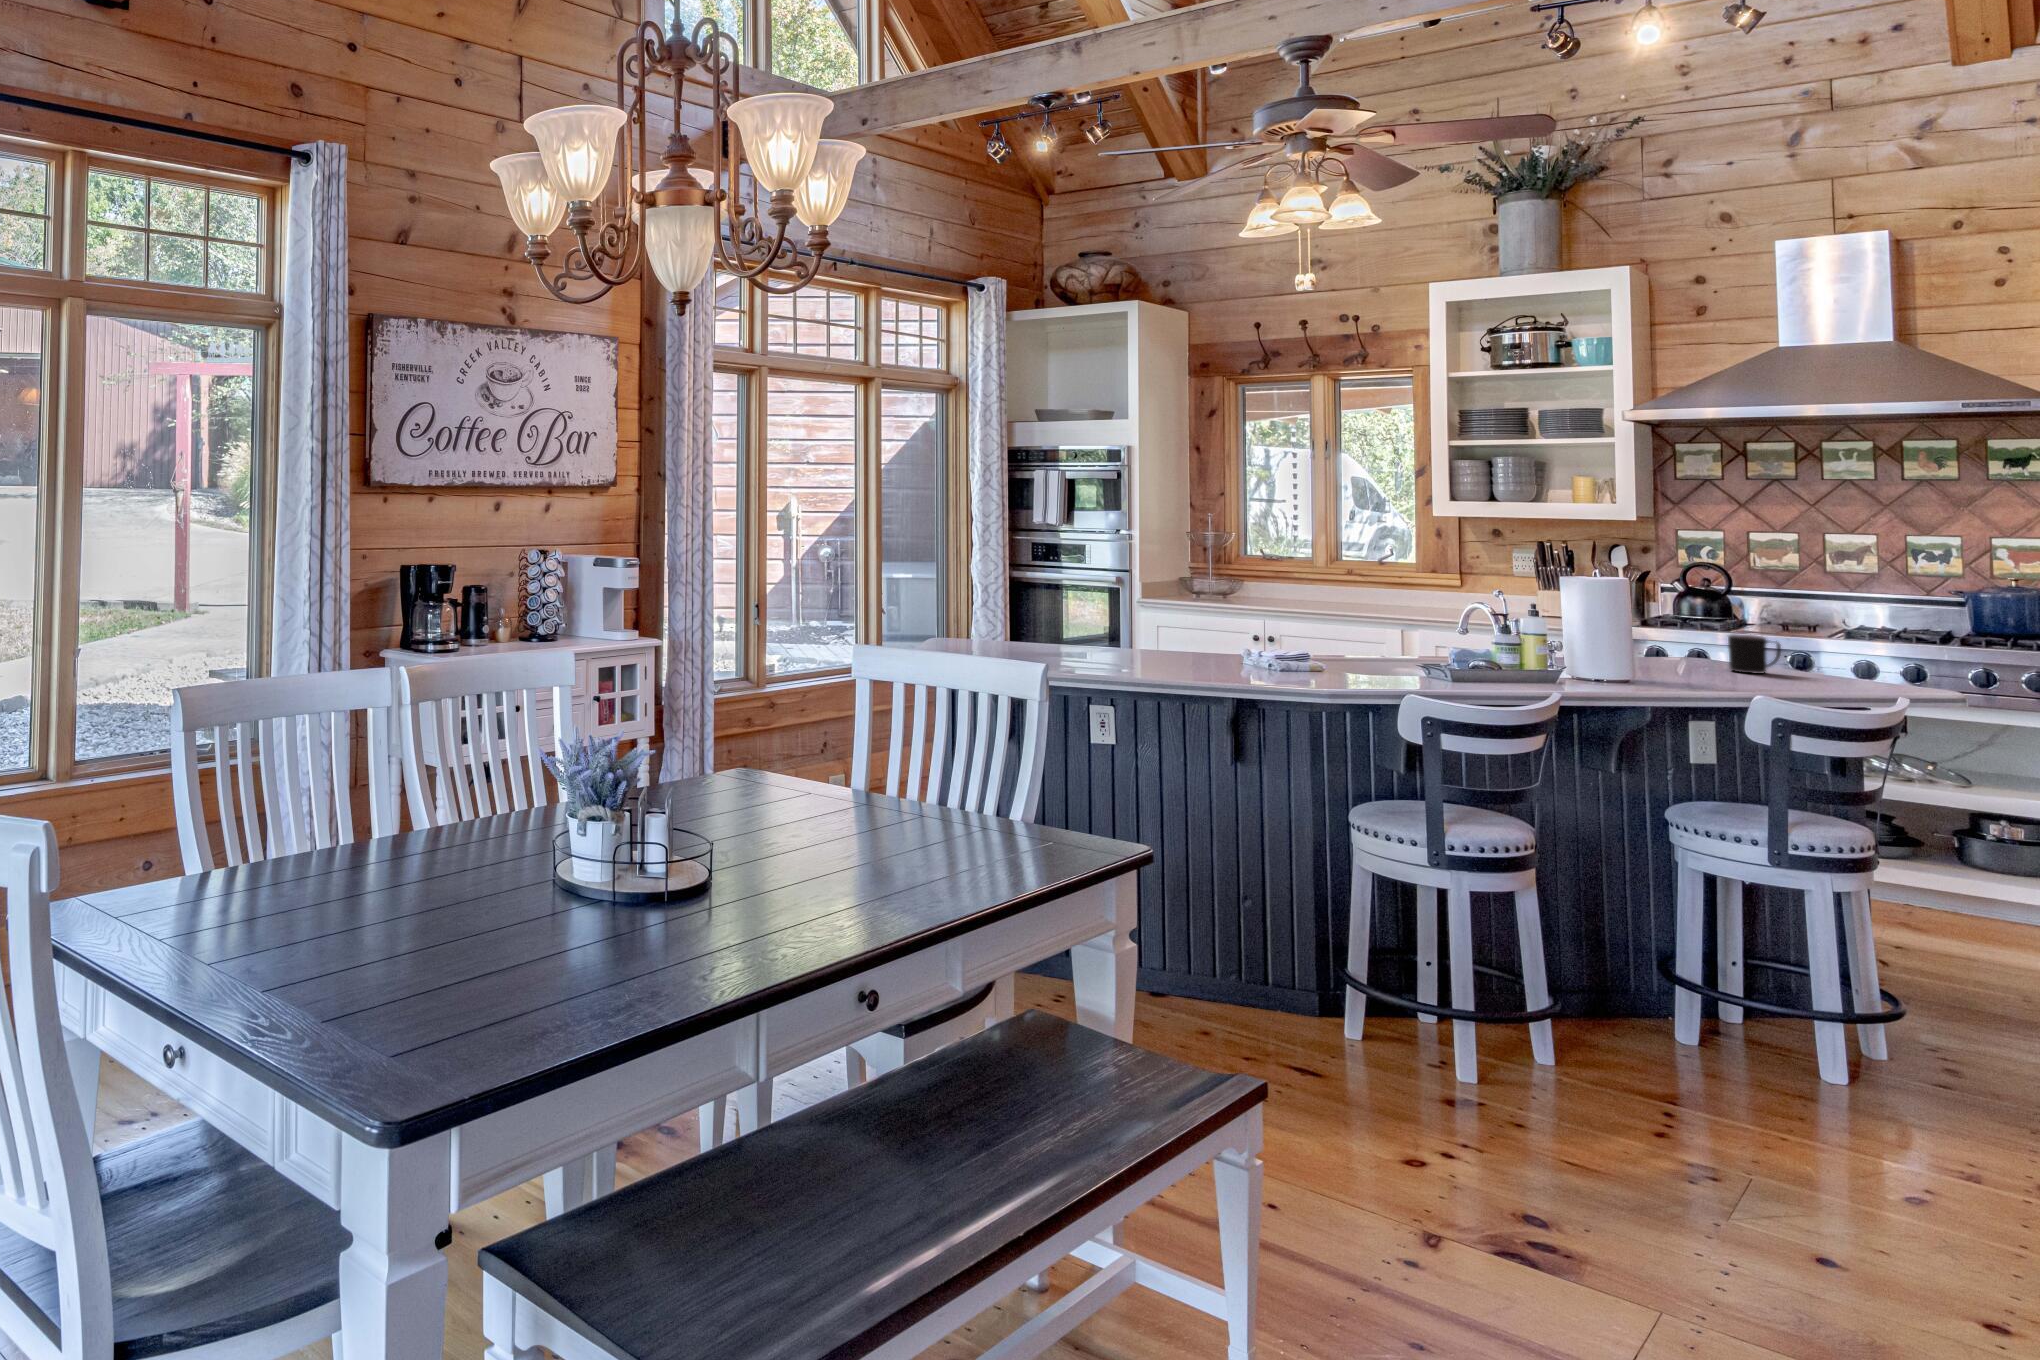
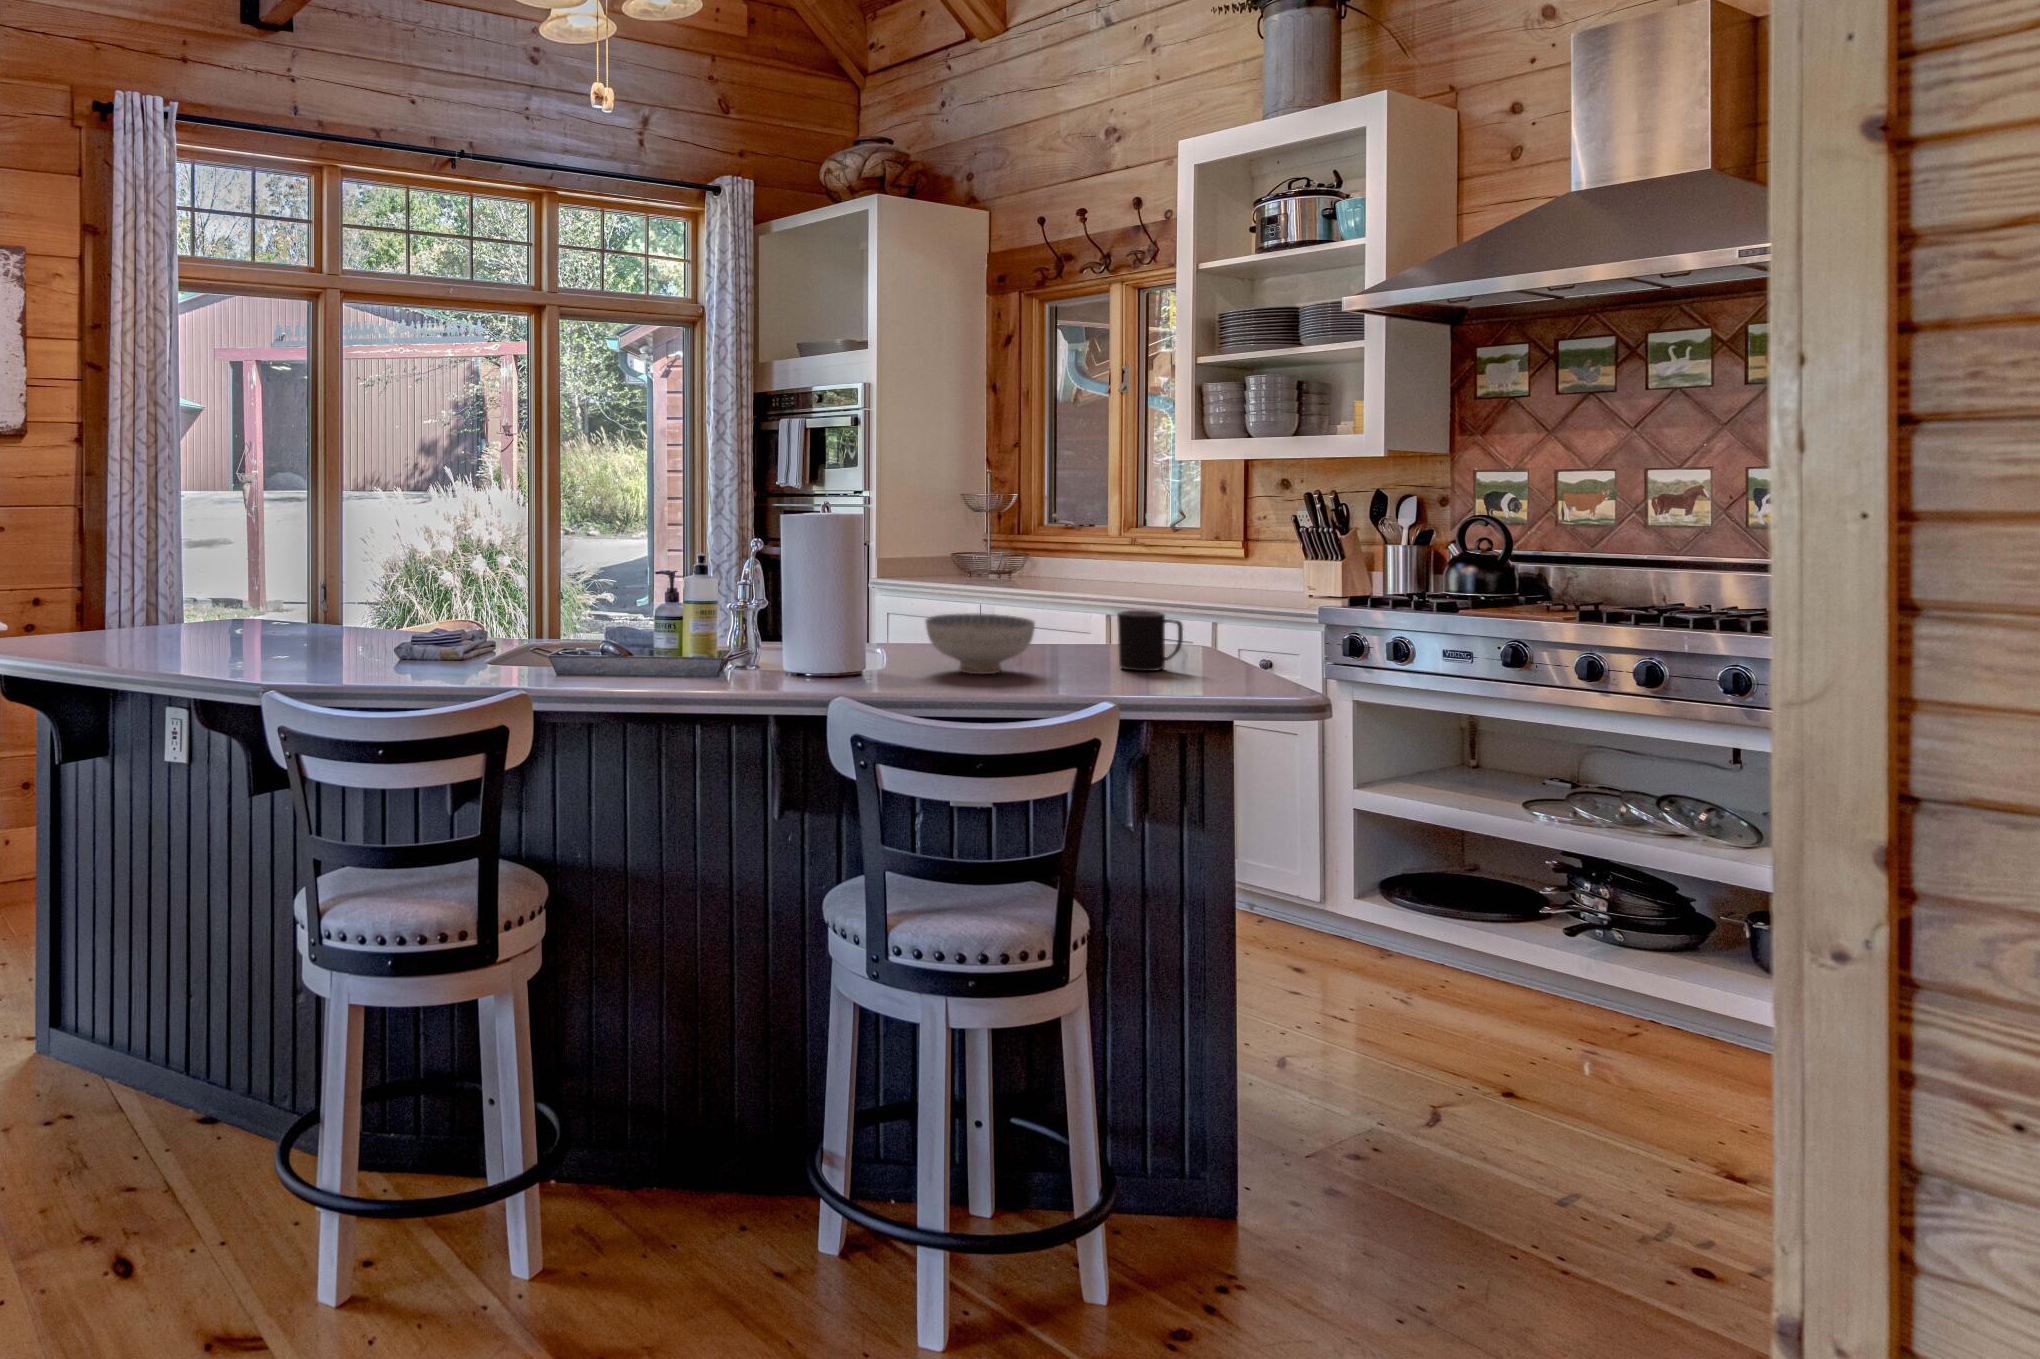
ceramic bowl: none [1617,637,1706,676] -> present [925,613,1035,674]

